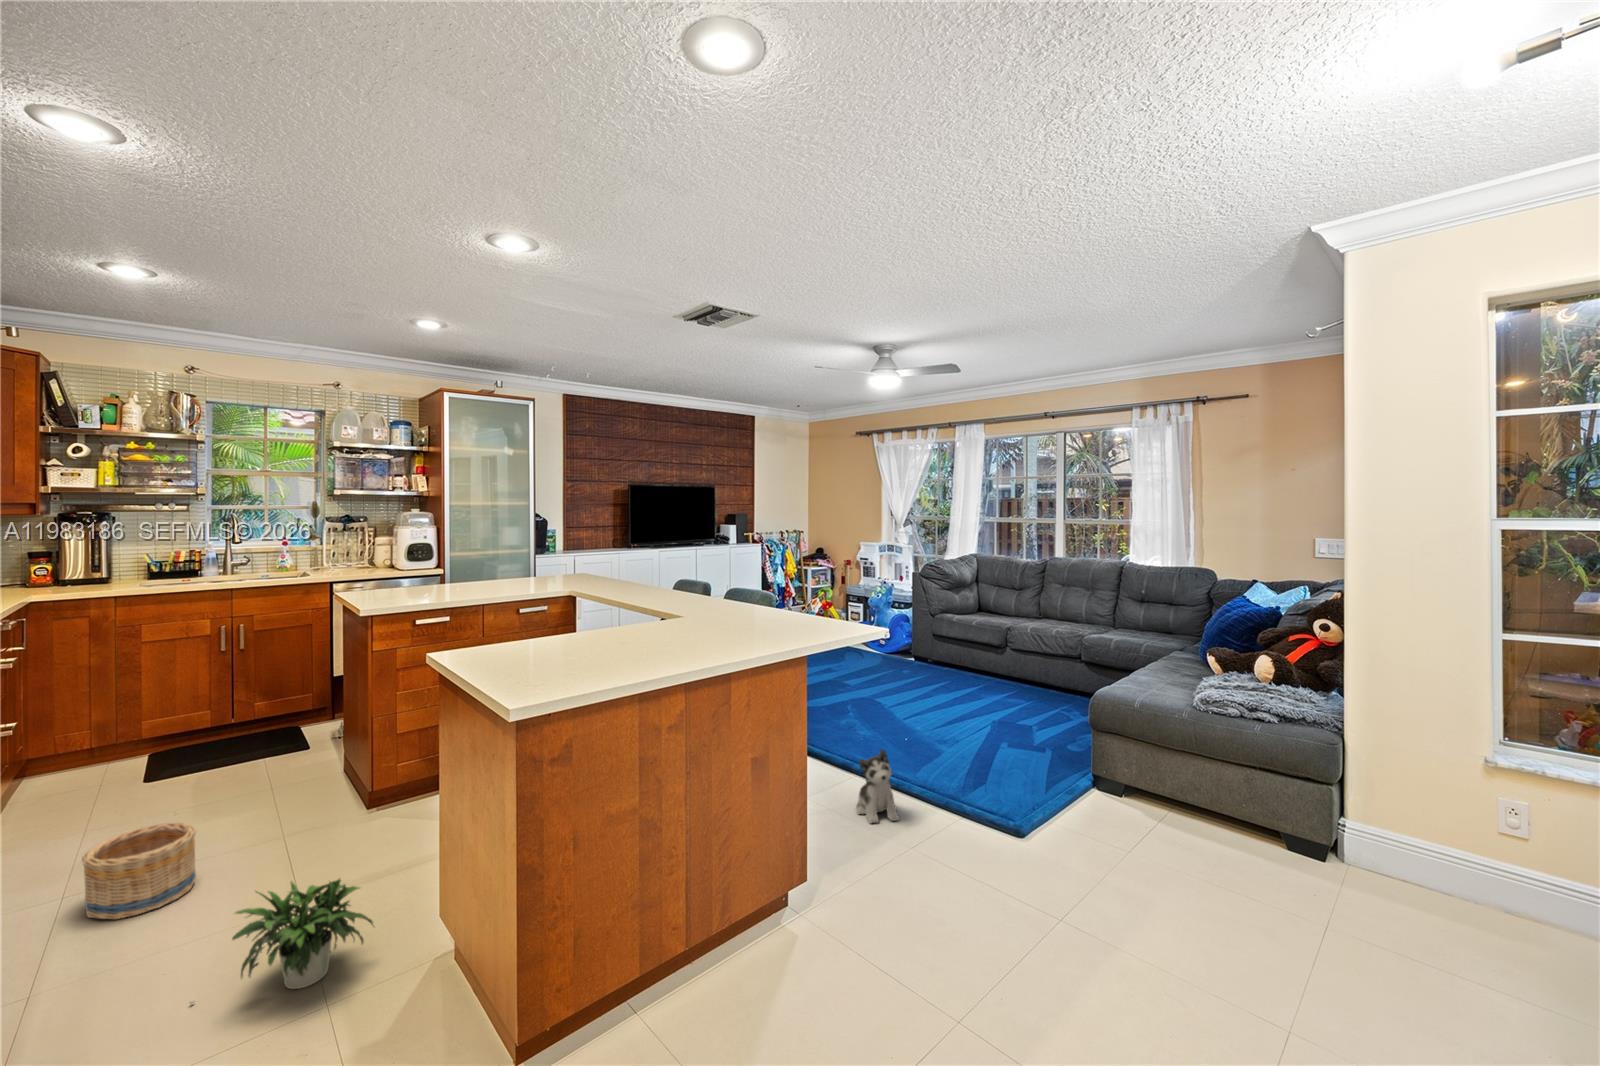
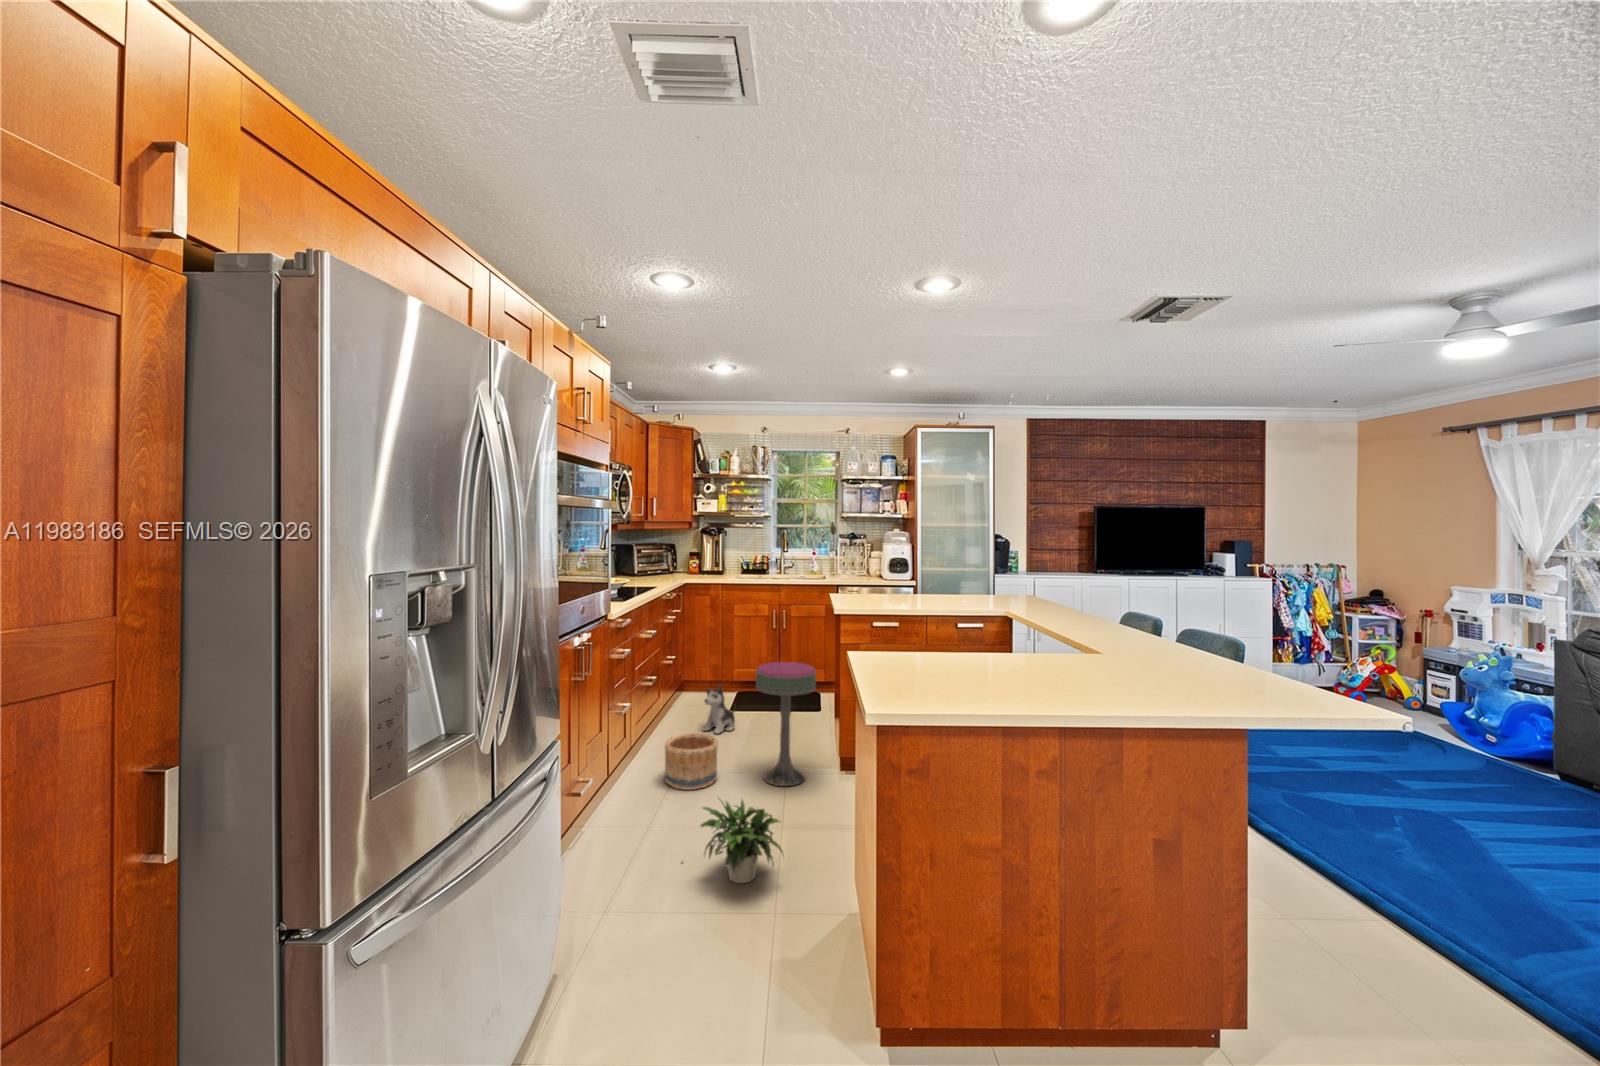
bar stool: none [258,690,359,857] -> present [756,662,816,786]
plush toy: present [856,749,899,823] -> present [702,685,735,734]

